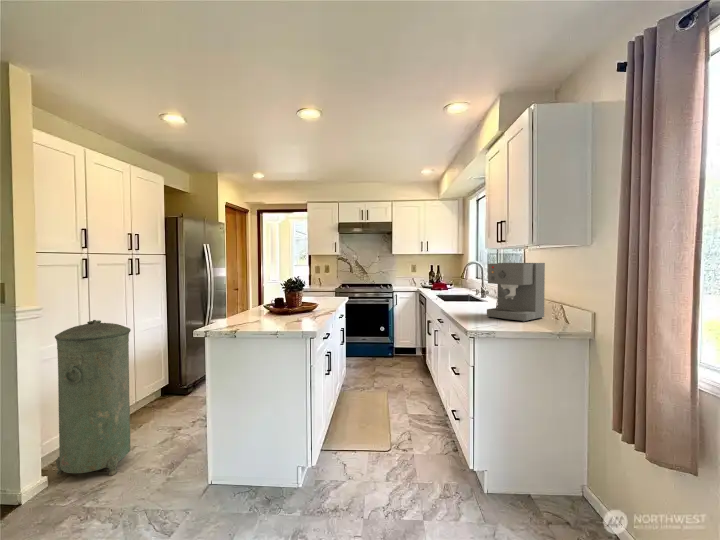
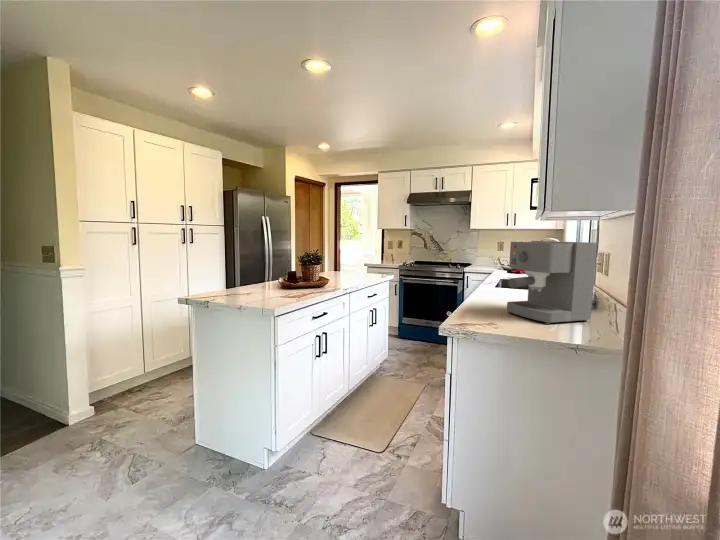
trash can: present [55,320,131,475] -> none [92,282,159,419]

